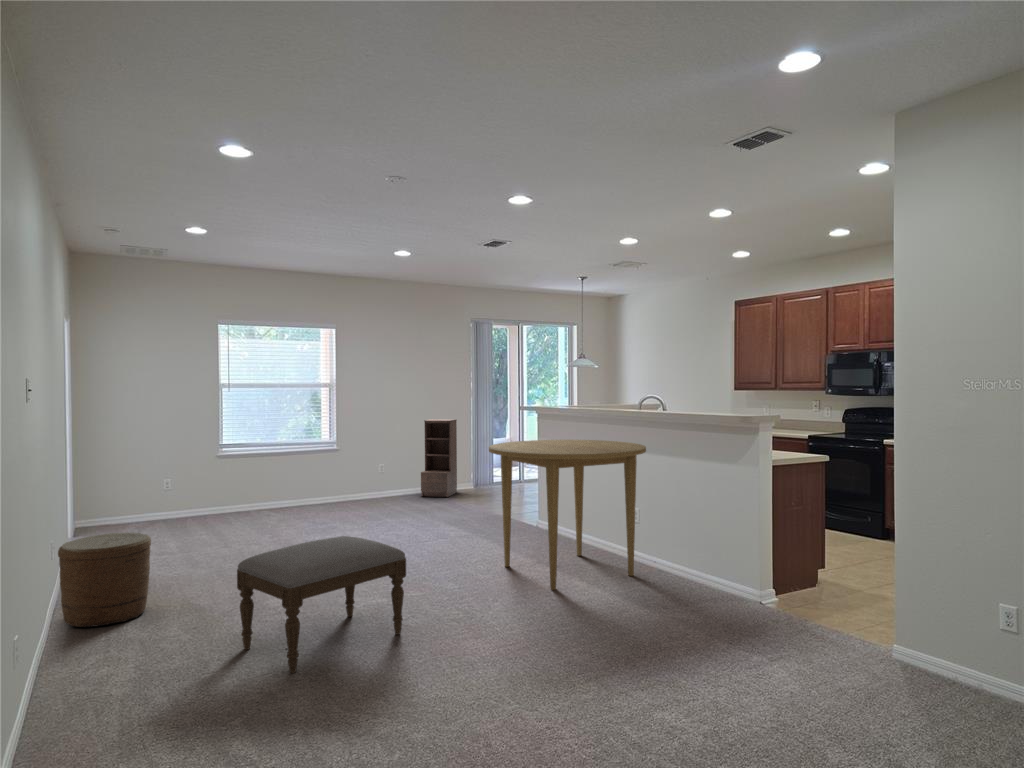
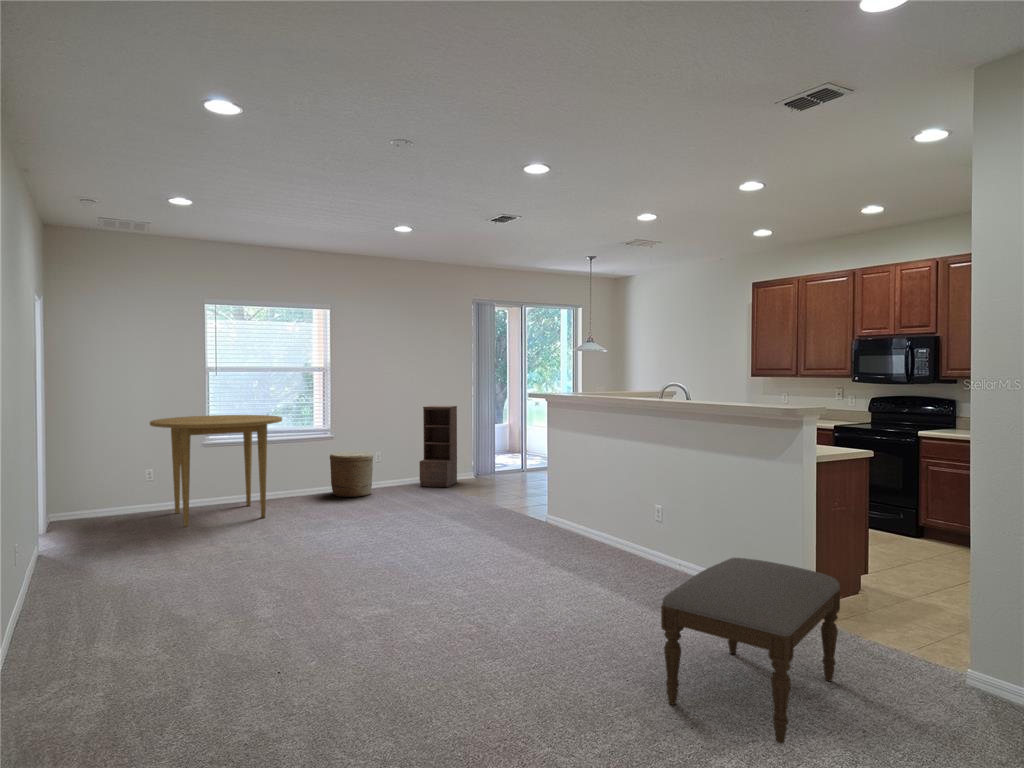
dining table: present [489,440,646,590] -> present [150,415,282,527]
woven basket: present [58,533,151,627] -> present [330,451,373,497]
ottoman: present [237,536,406,673] -> present [661,558,840,743]

